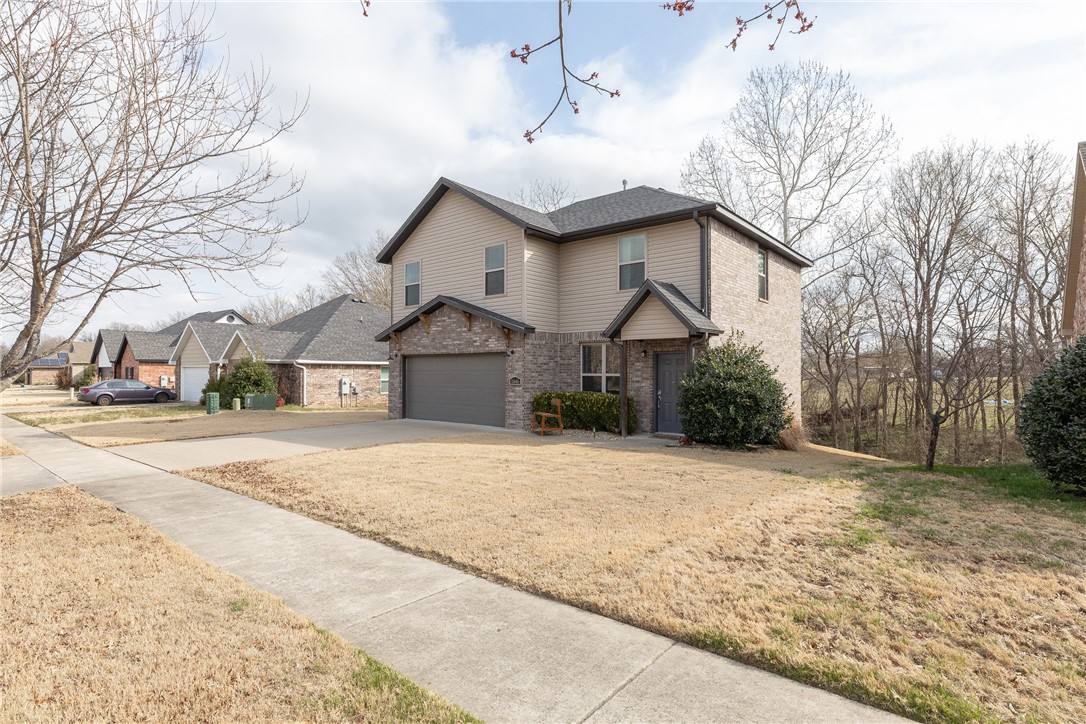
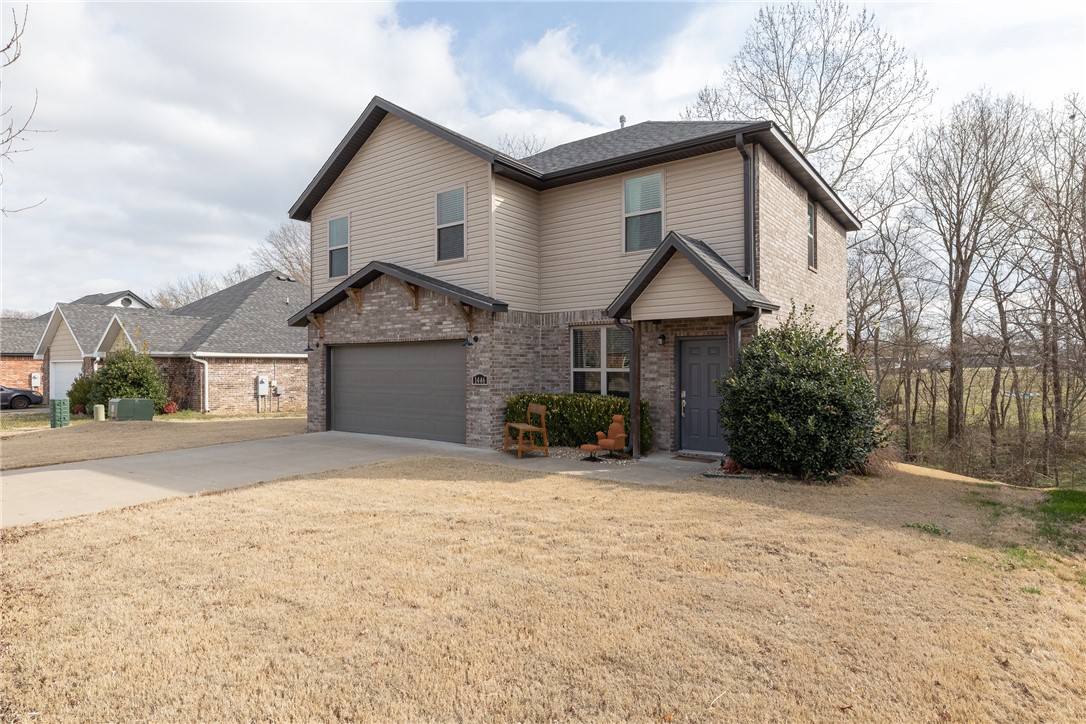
lounge chair: none [584,406,617,438] -> present [581,415,627,462]

